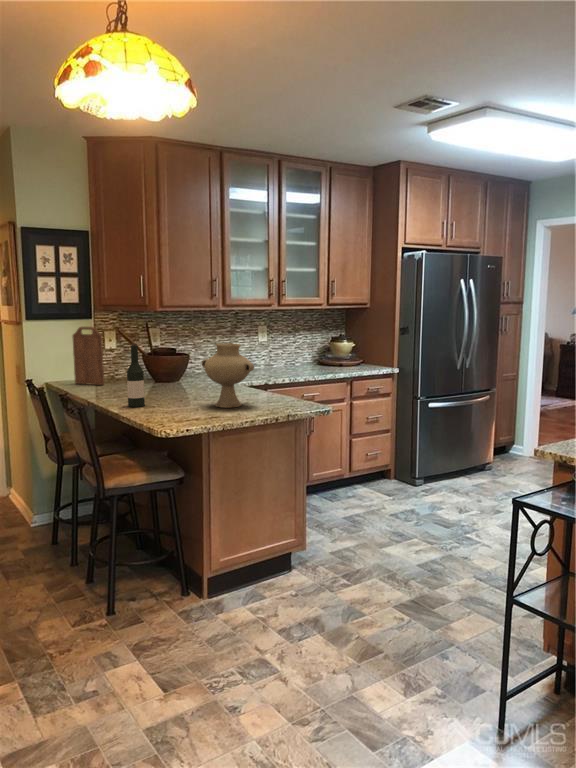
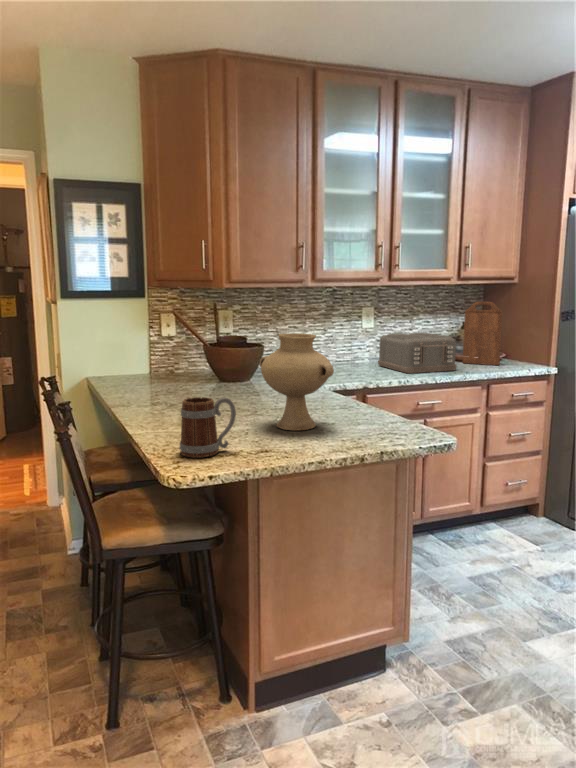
cutting board: present [72,327,104,385] -> present [463,302,502,365]
wine bottle: present [127,344,145,407] -> none [154,332,180,423]
toaster: none [271,345,329,375] -> present [378,333,456,373]
mug: none [160,384,196,422] -> present [179,397,236,458]

